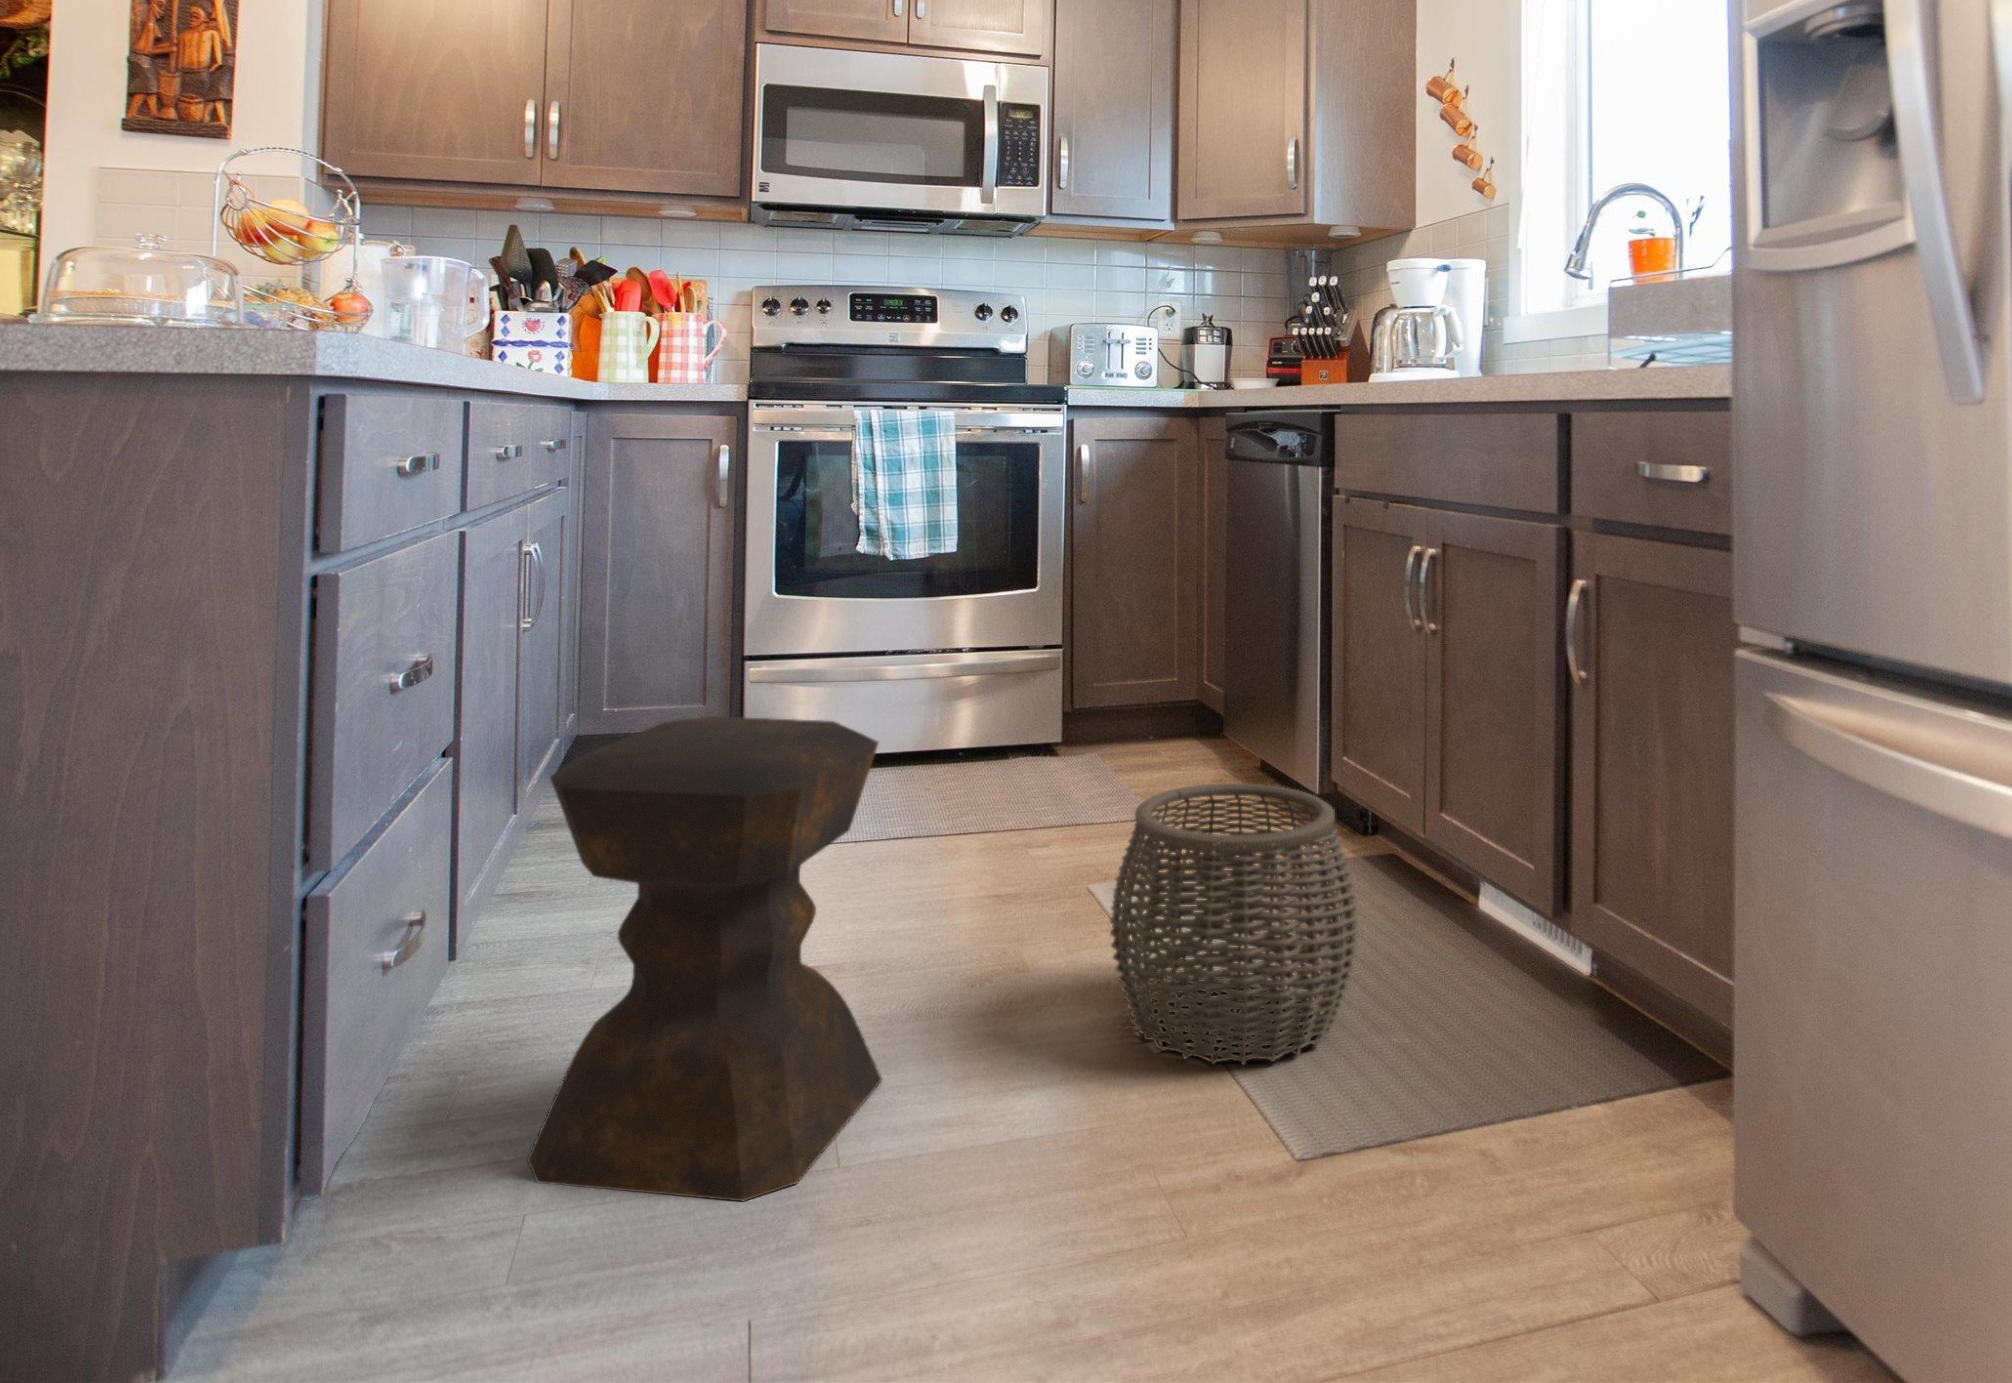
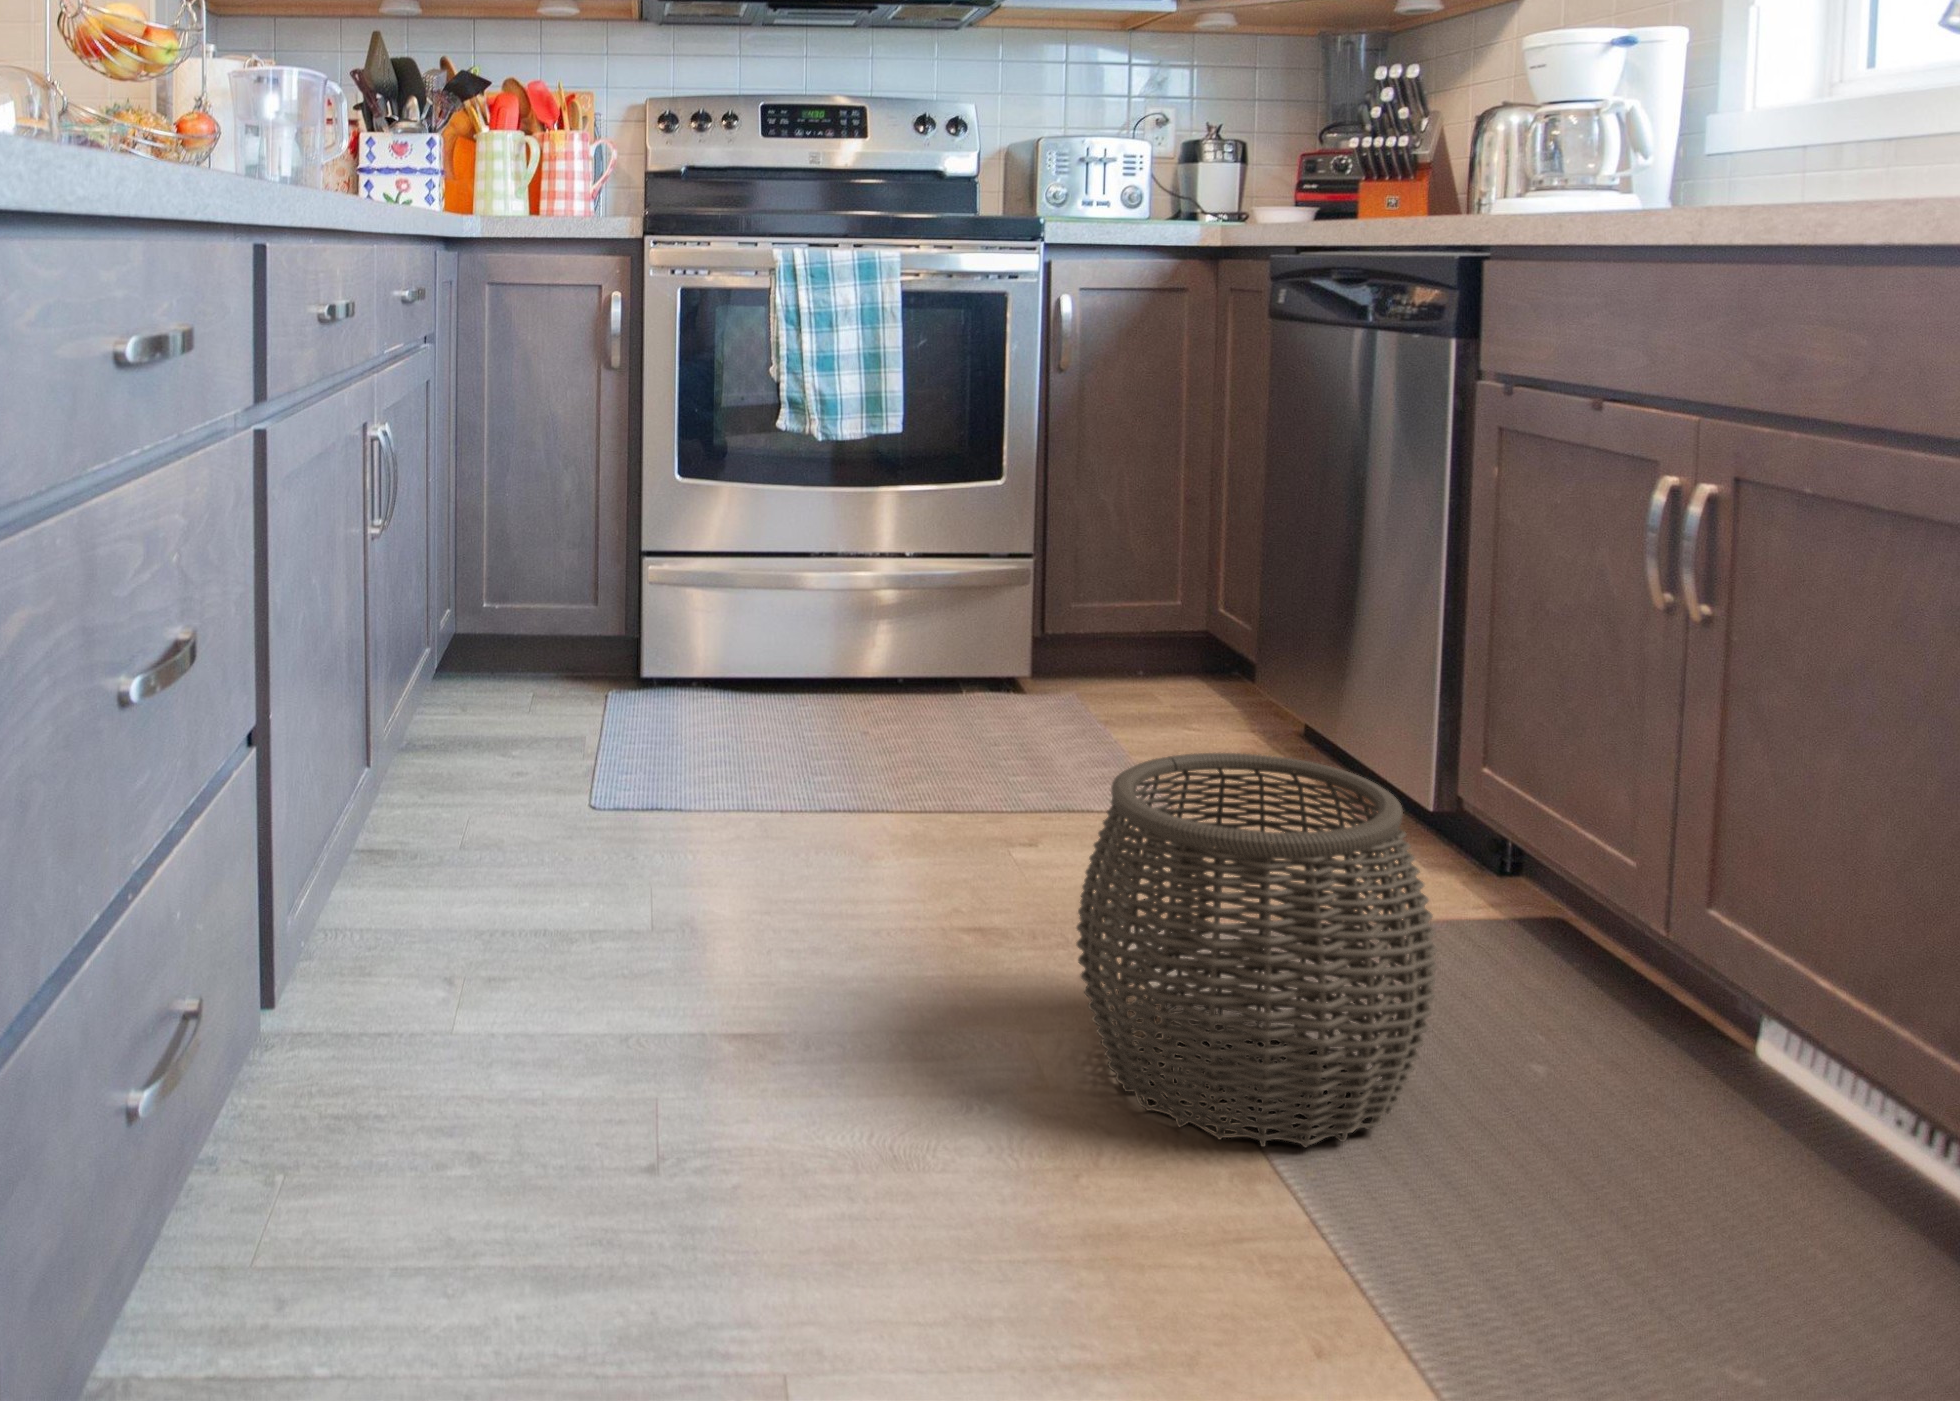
stool: present [527,716,882,1201] -> none [347,626,775,1249]

